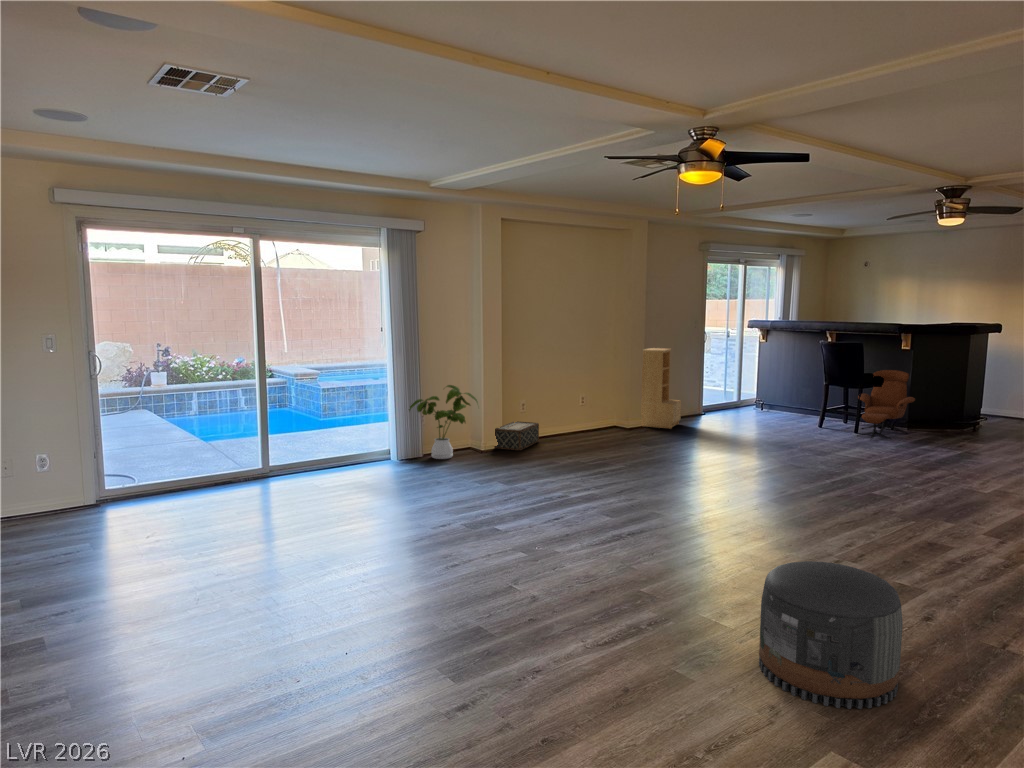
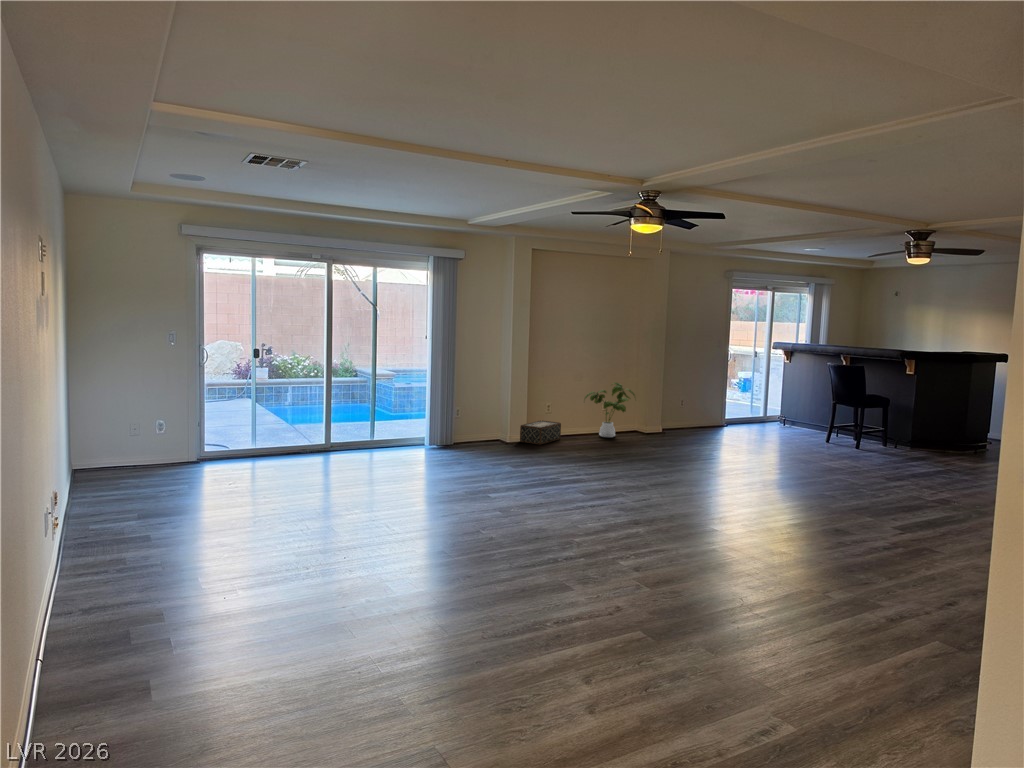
bookshelf: present [641,348,681,429] -> none [659,363,697,435]
lounge chair: present [858,370,915,439] -> none [853,393,913,456]
house plant: present [409,385,478,459] -> present [585,383,635,437]
pouf: present [759,561,903,709] -> none [632,519,730,619]

